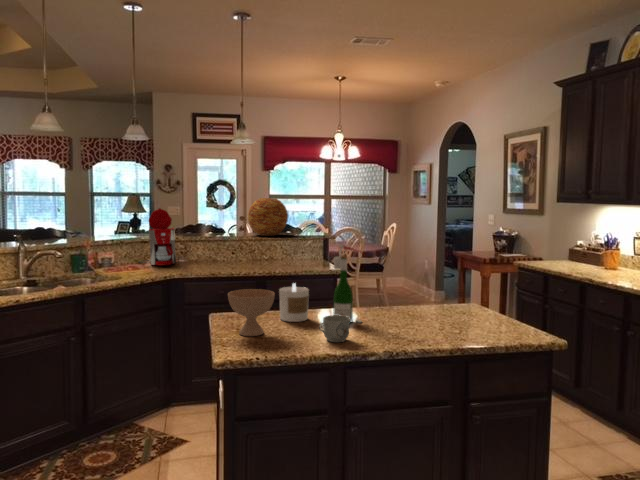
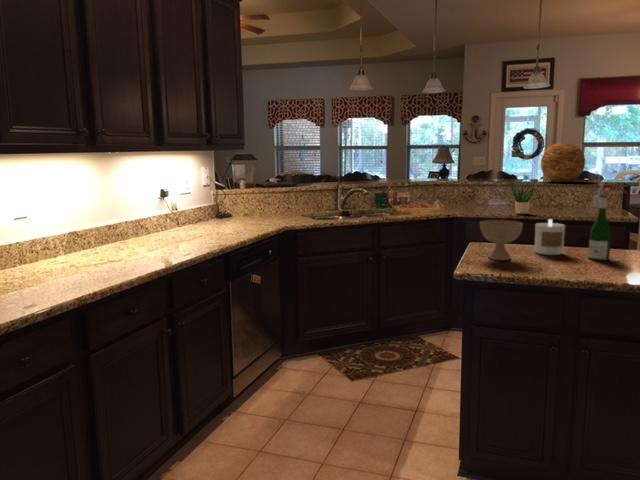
coffee maker: present [139,208,176,266] -> none [433,155,465,207]
potted plant: none [227,232,253,271] -> present [511,179,535,214]
mug: present [319,315,350,342] -> none [560,248,593,272]

